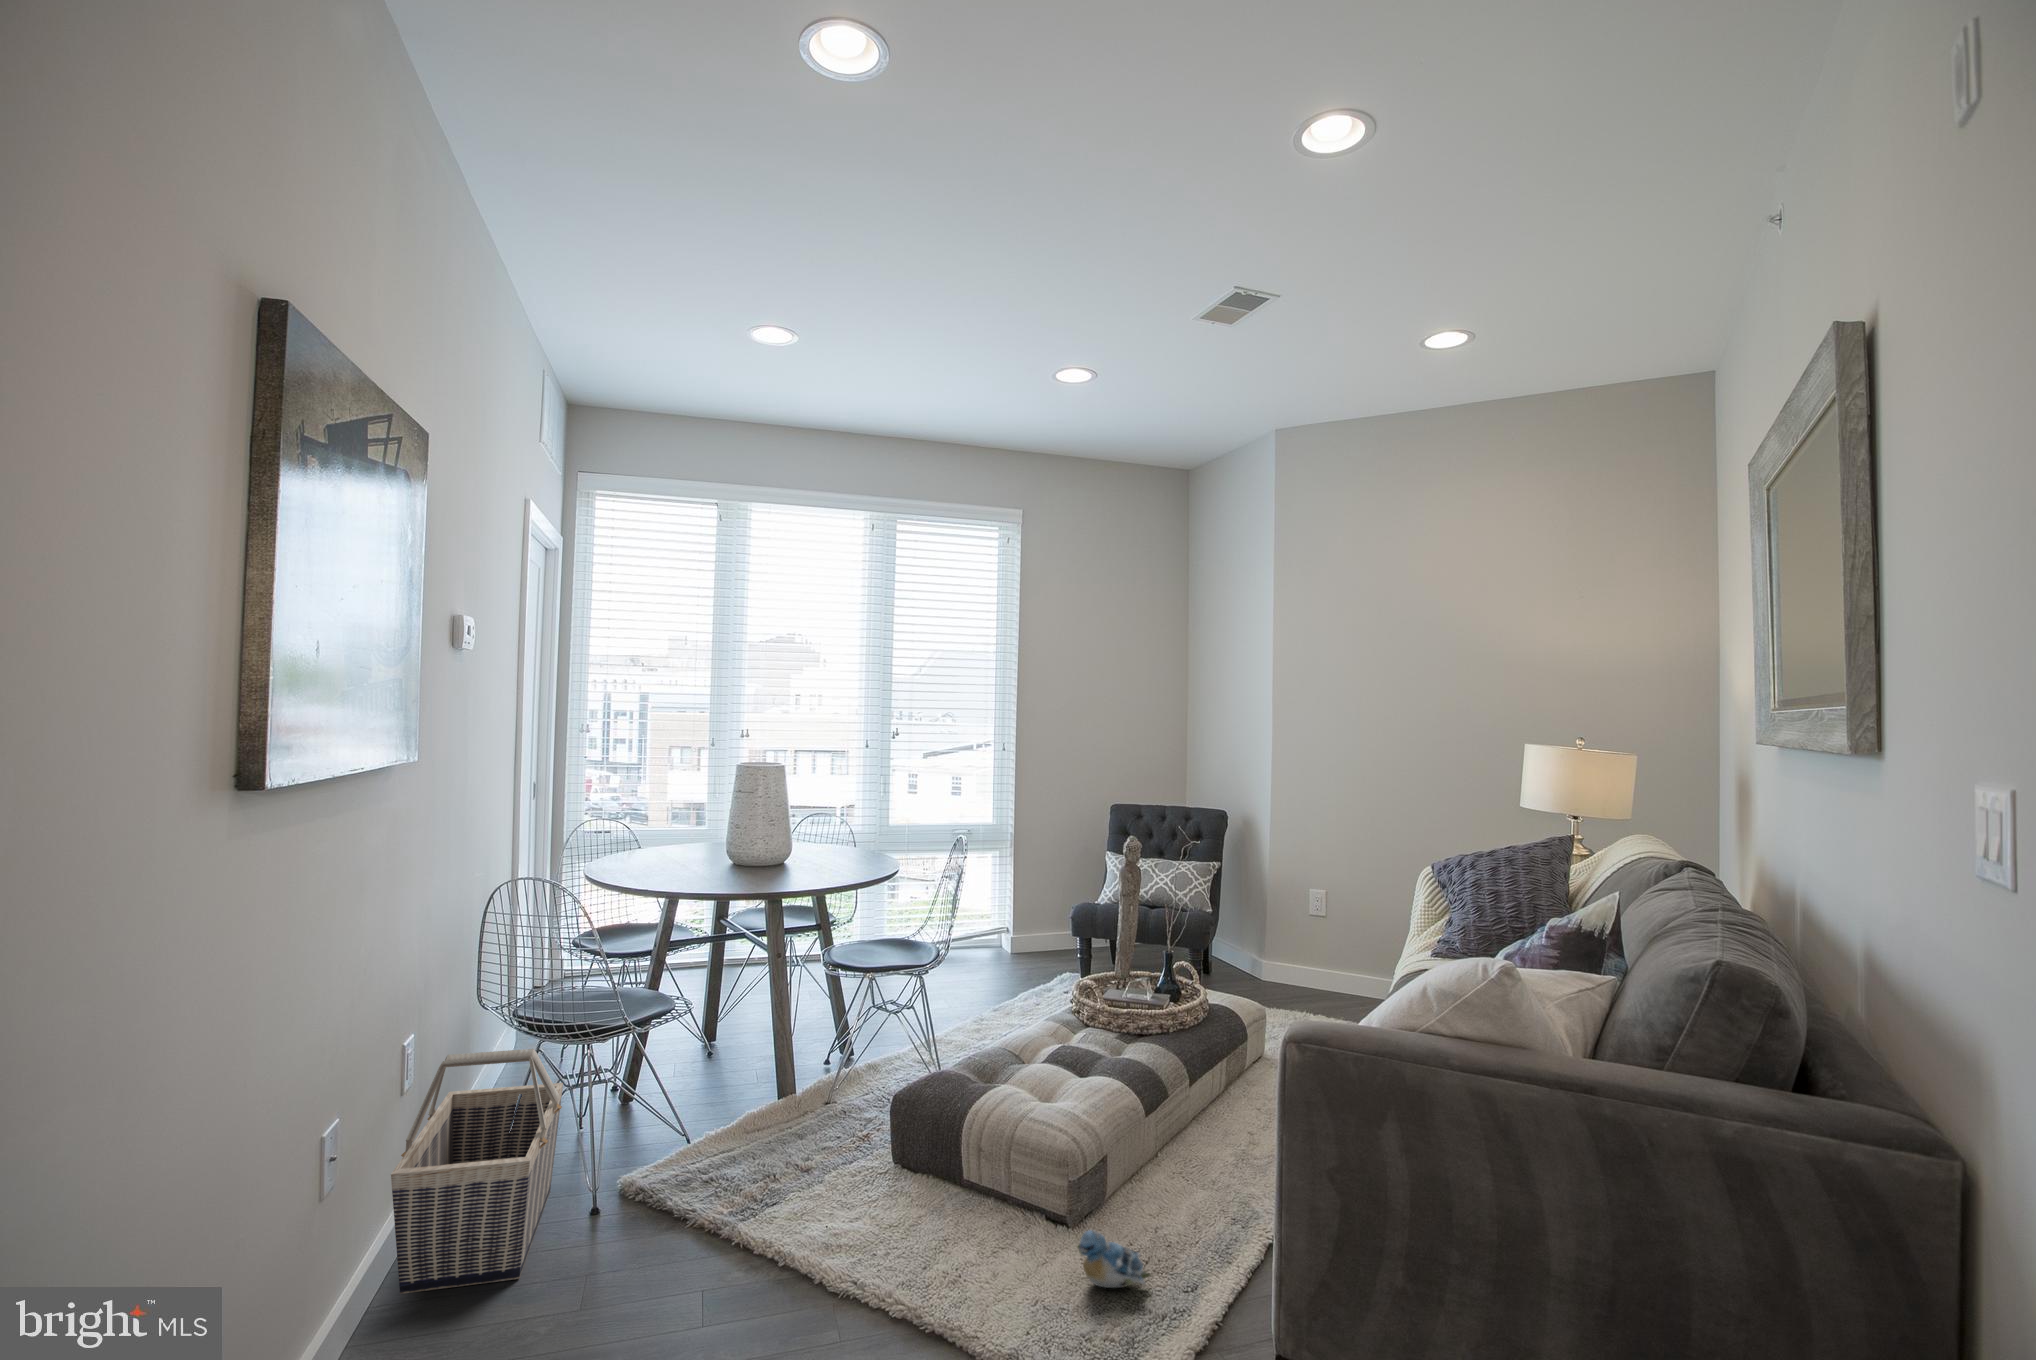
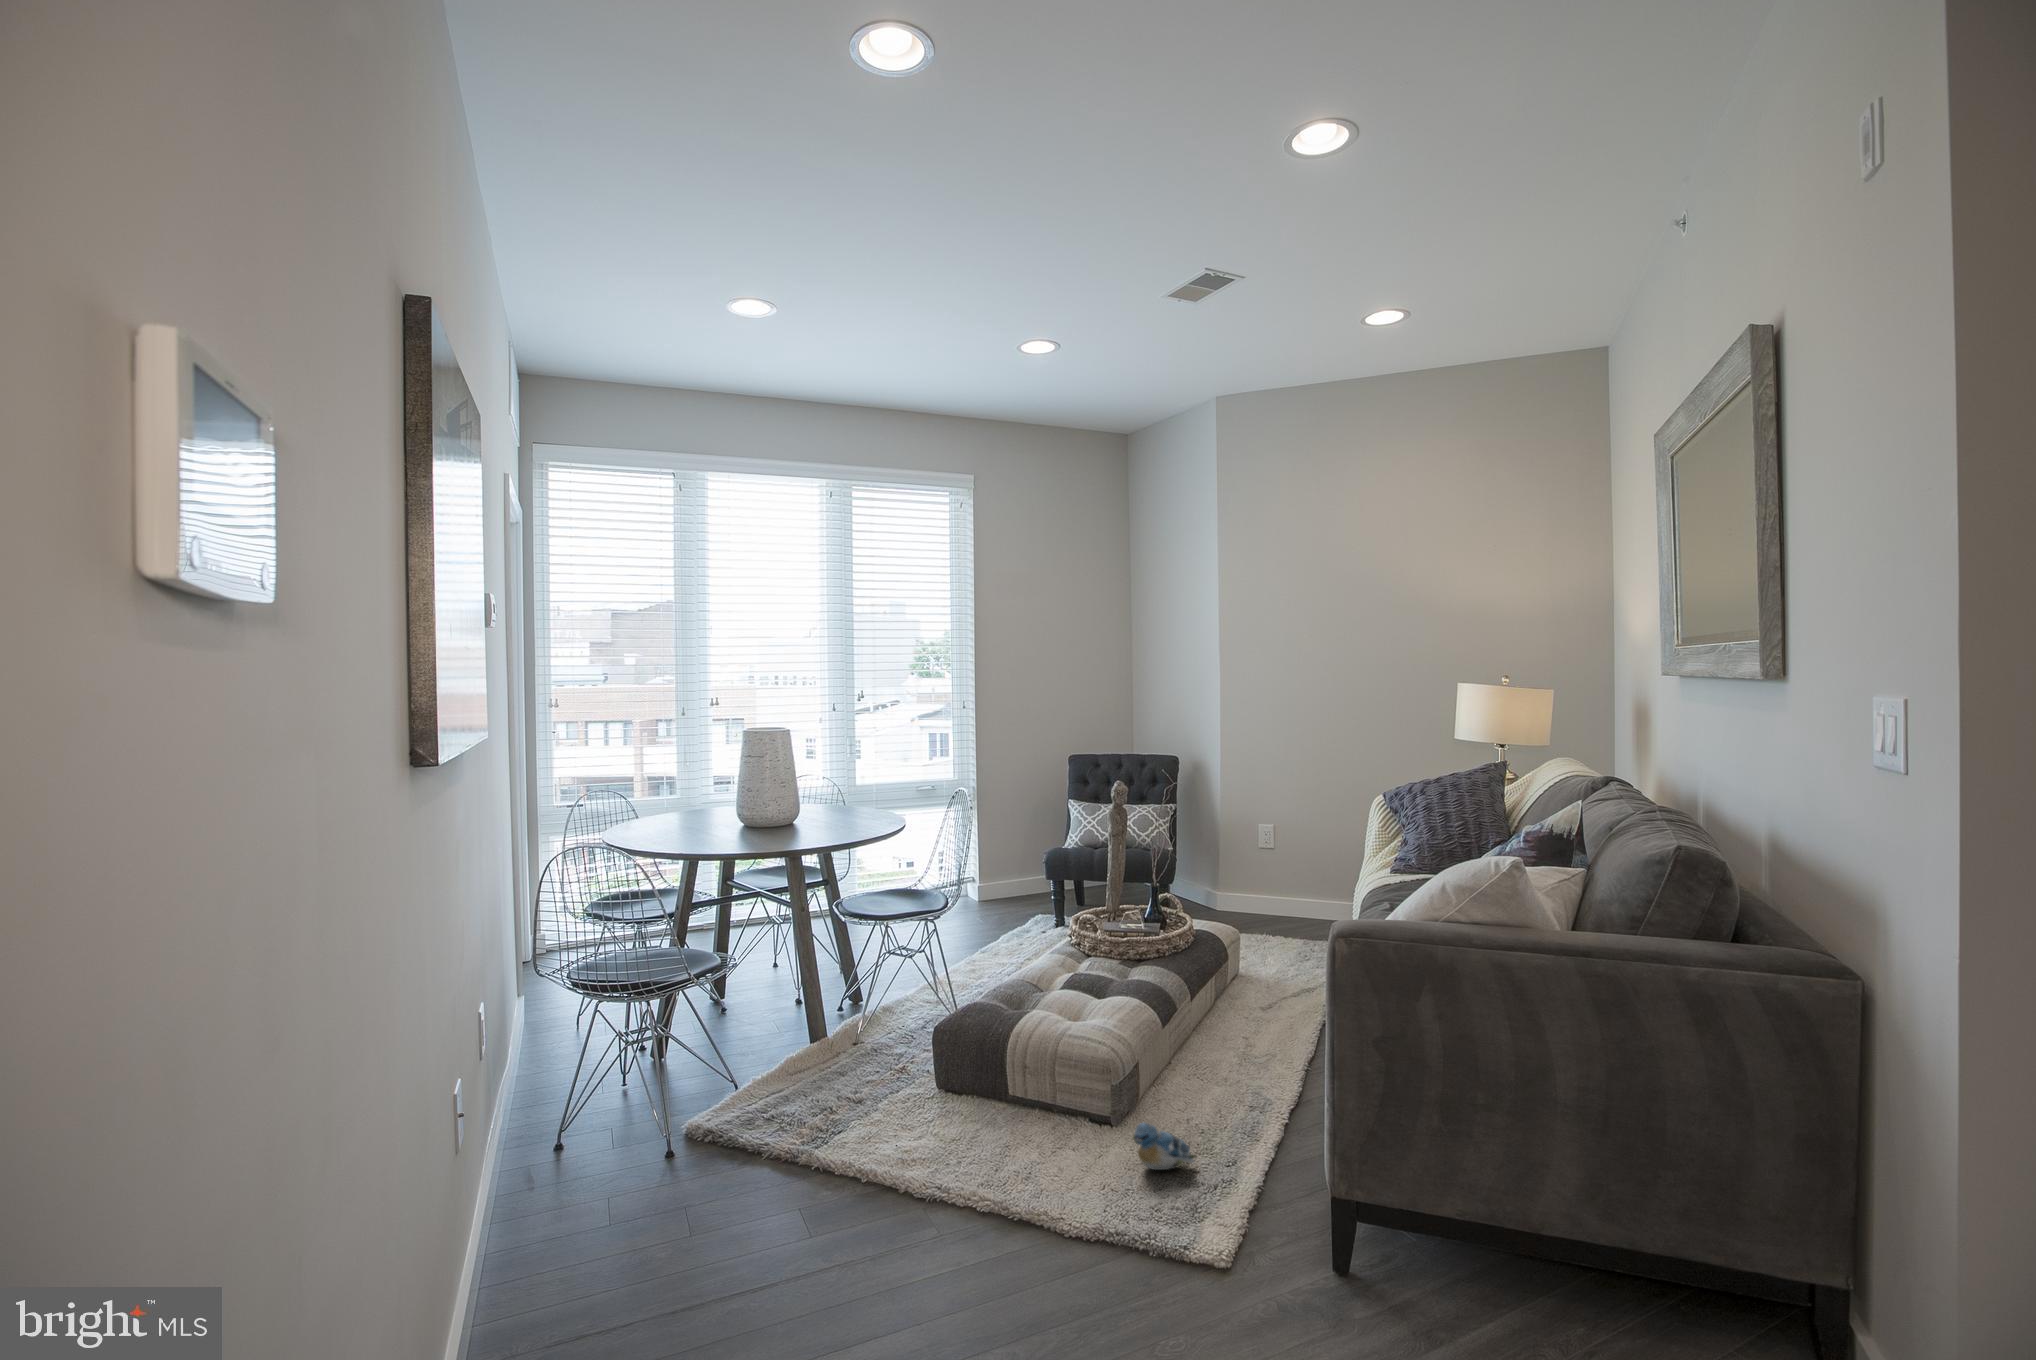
basket: present [391,1049,563,1294] -> none [497,1005,634,1236]

